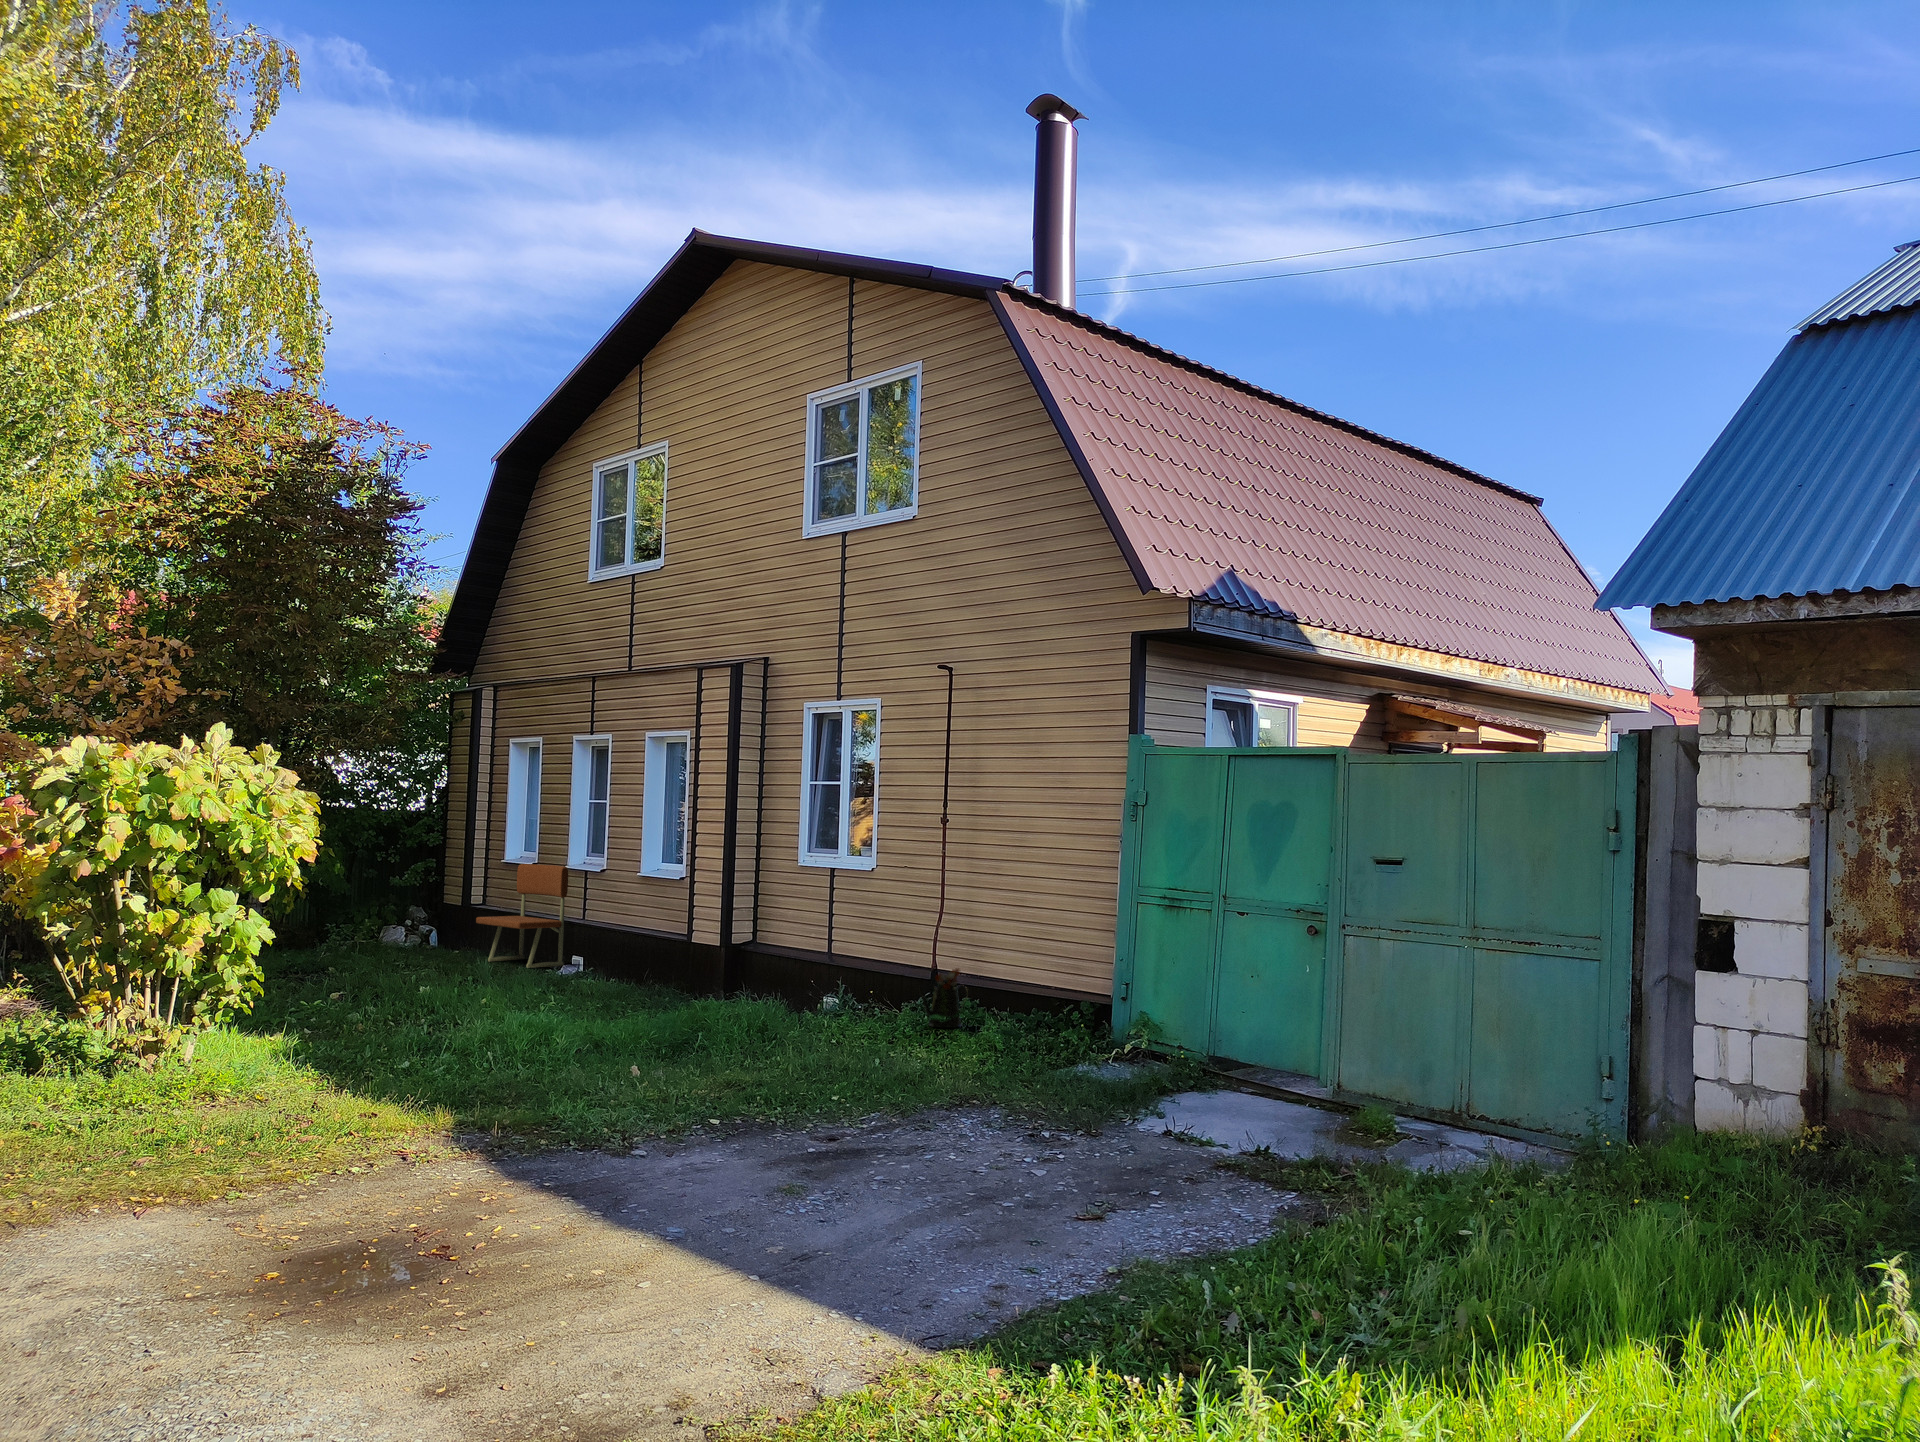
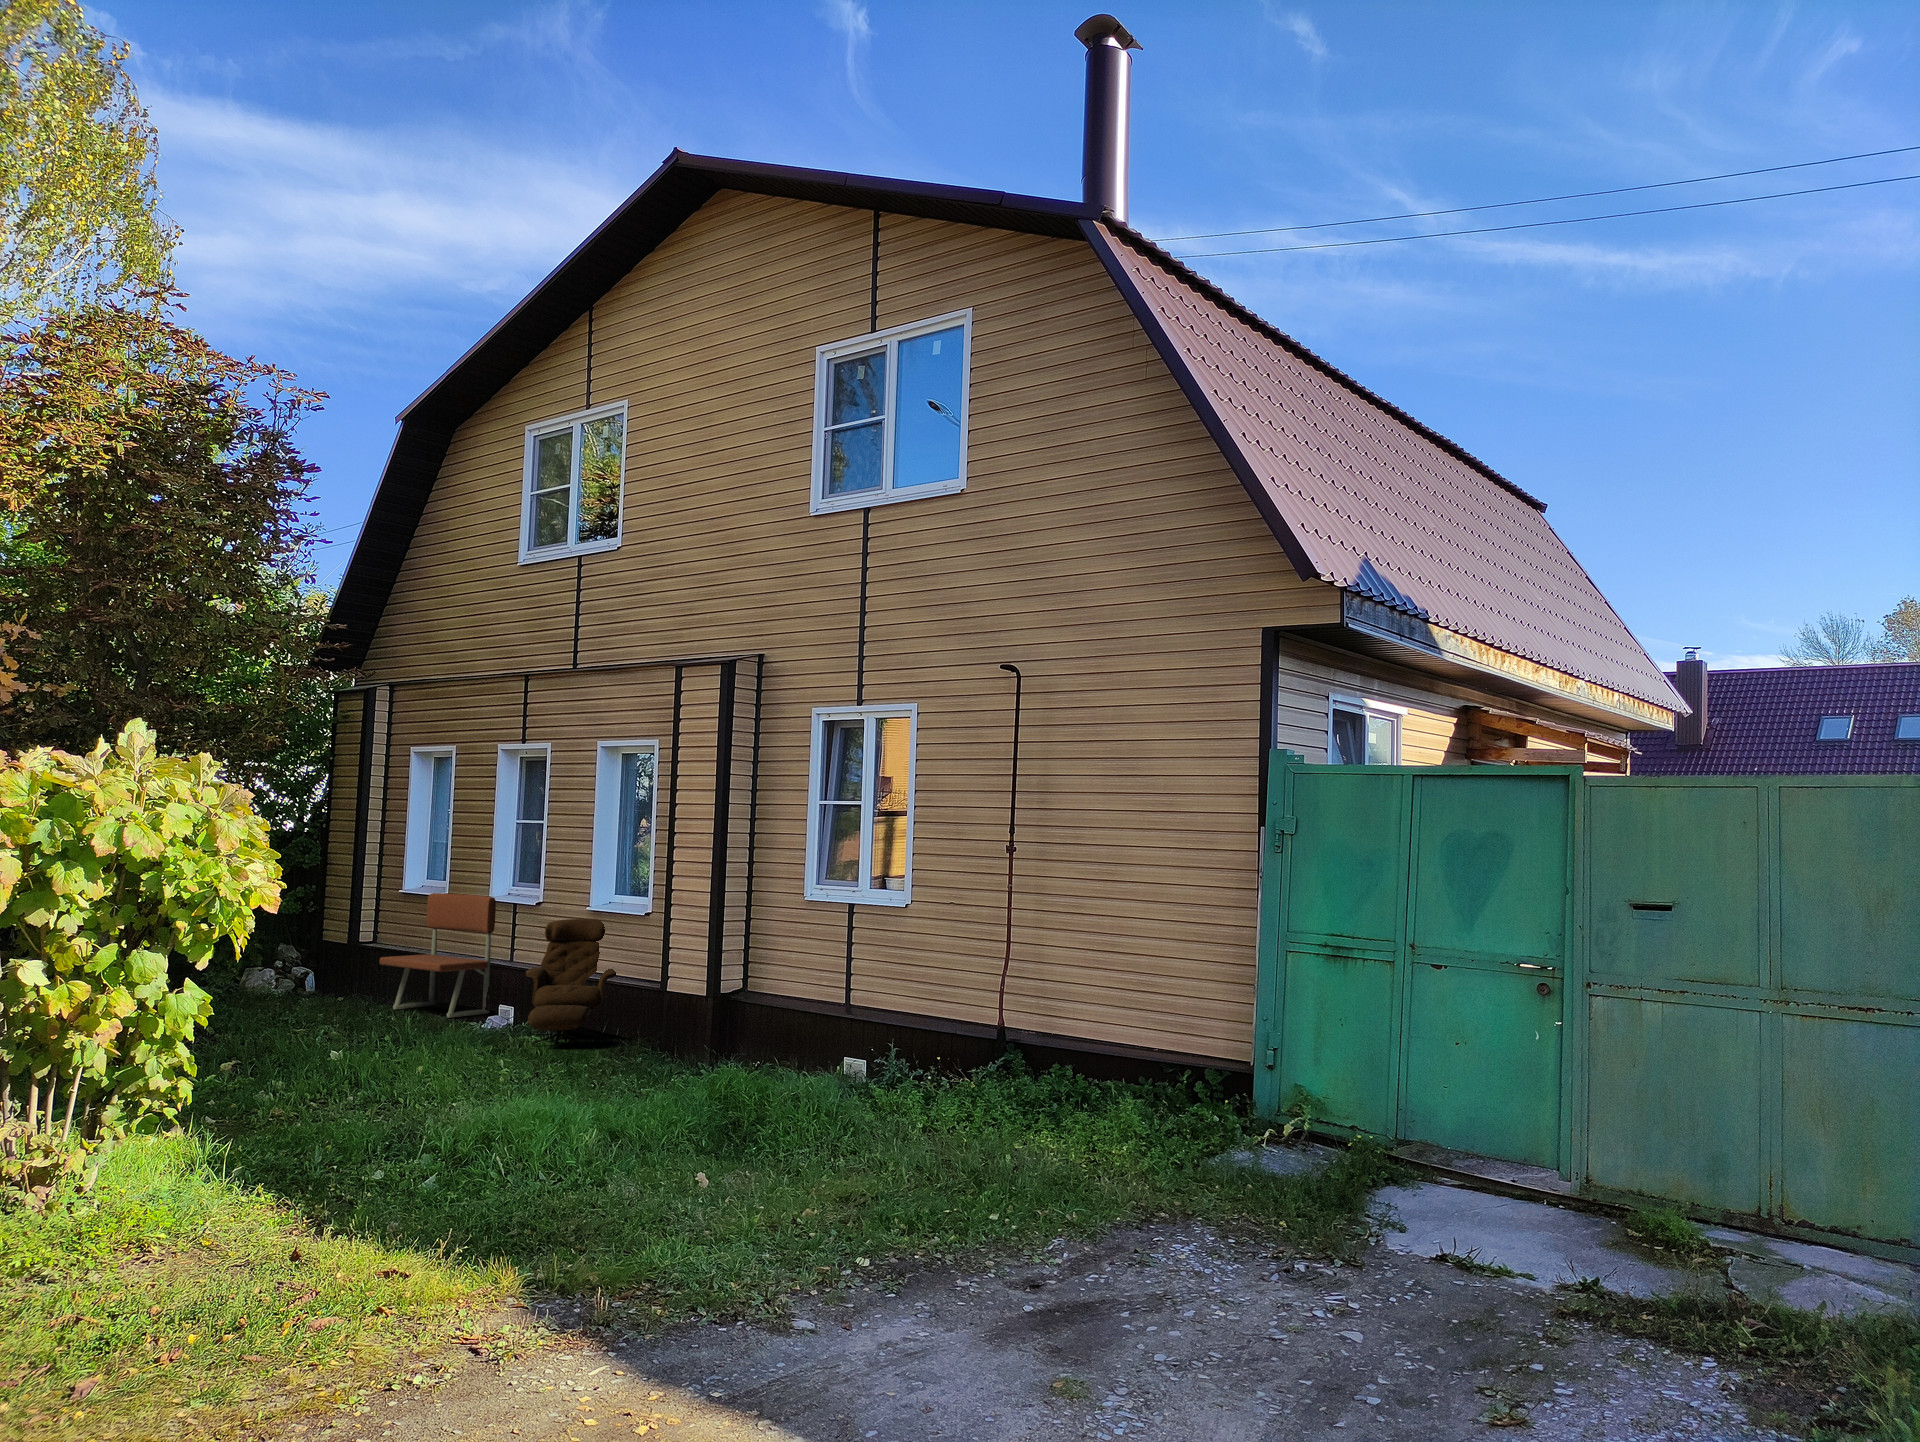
lounge chair: none [576,885,660,990] -> present [526,919,616,1047]
watering can: present [920,968,968,1028] -> none [999,1022,1052,1095]

